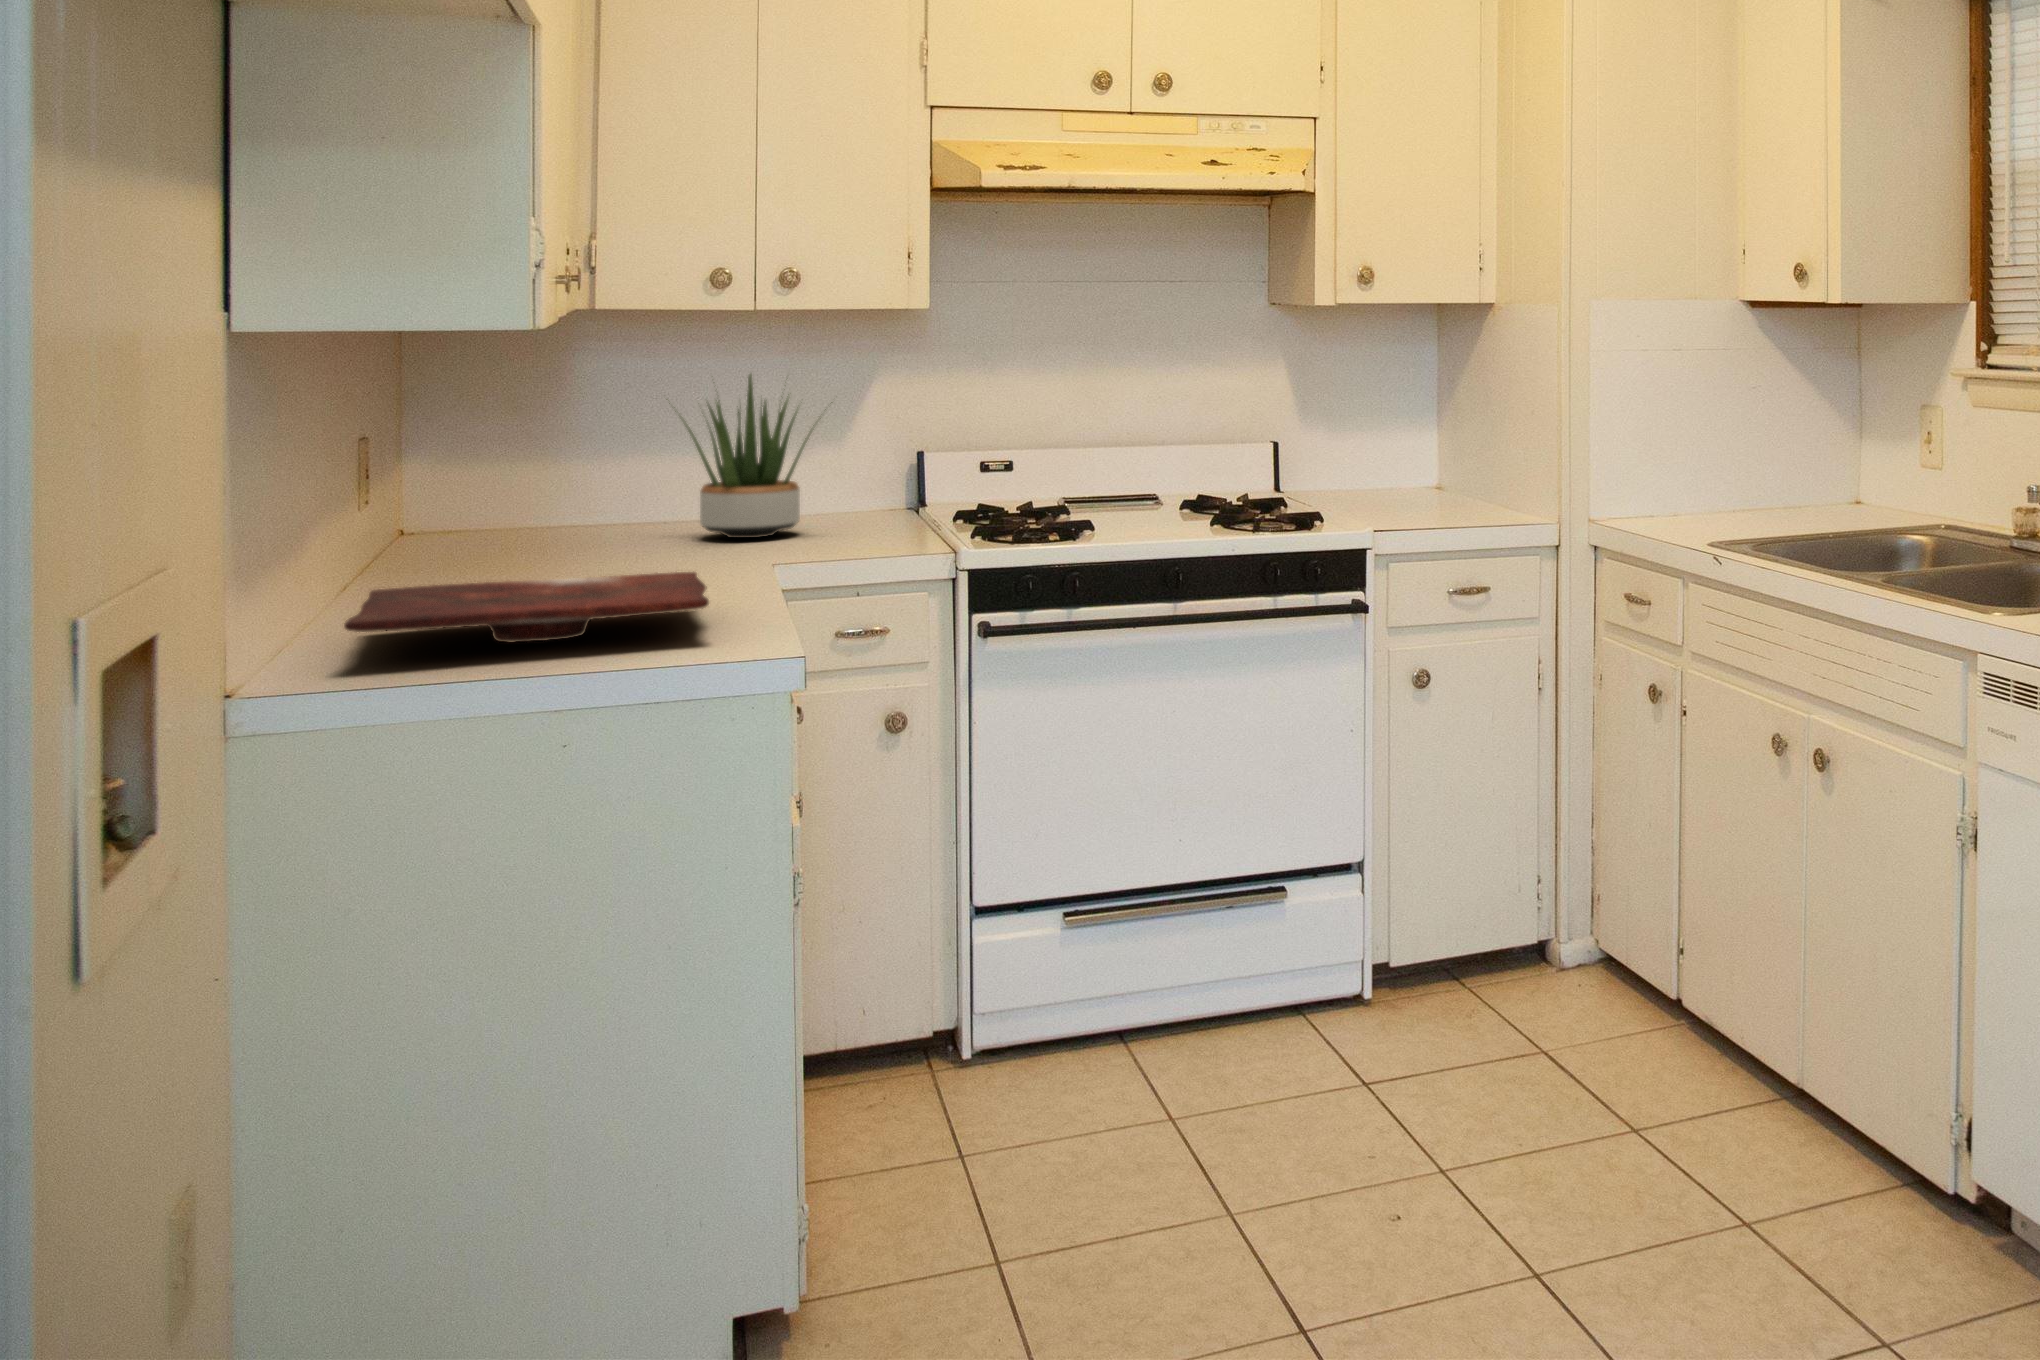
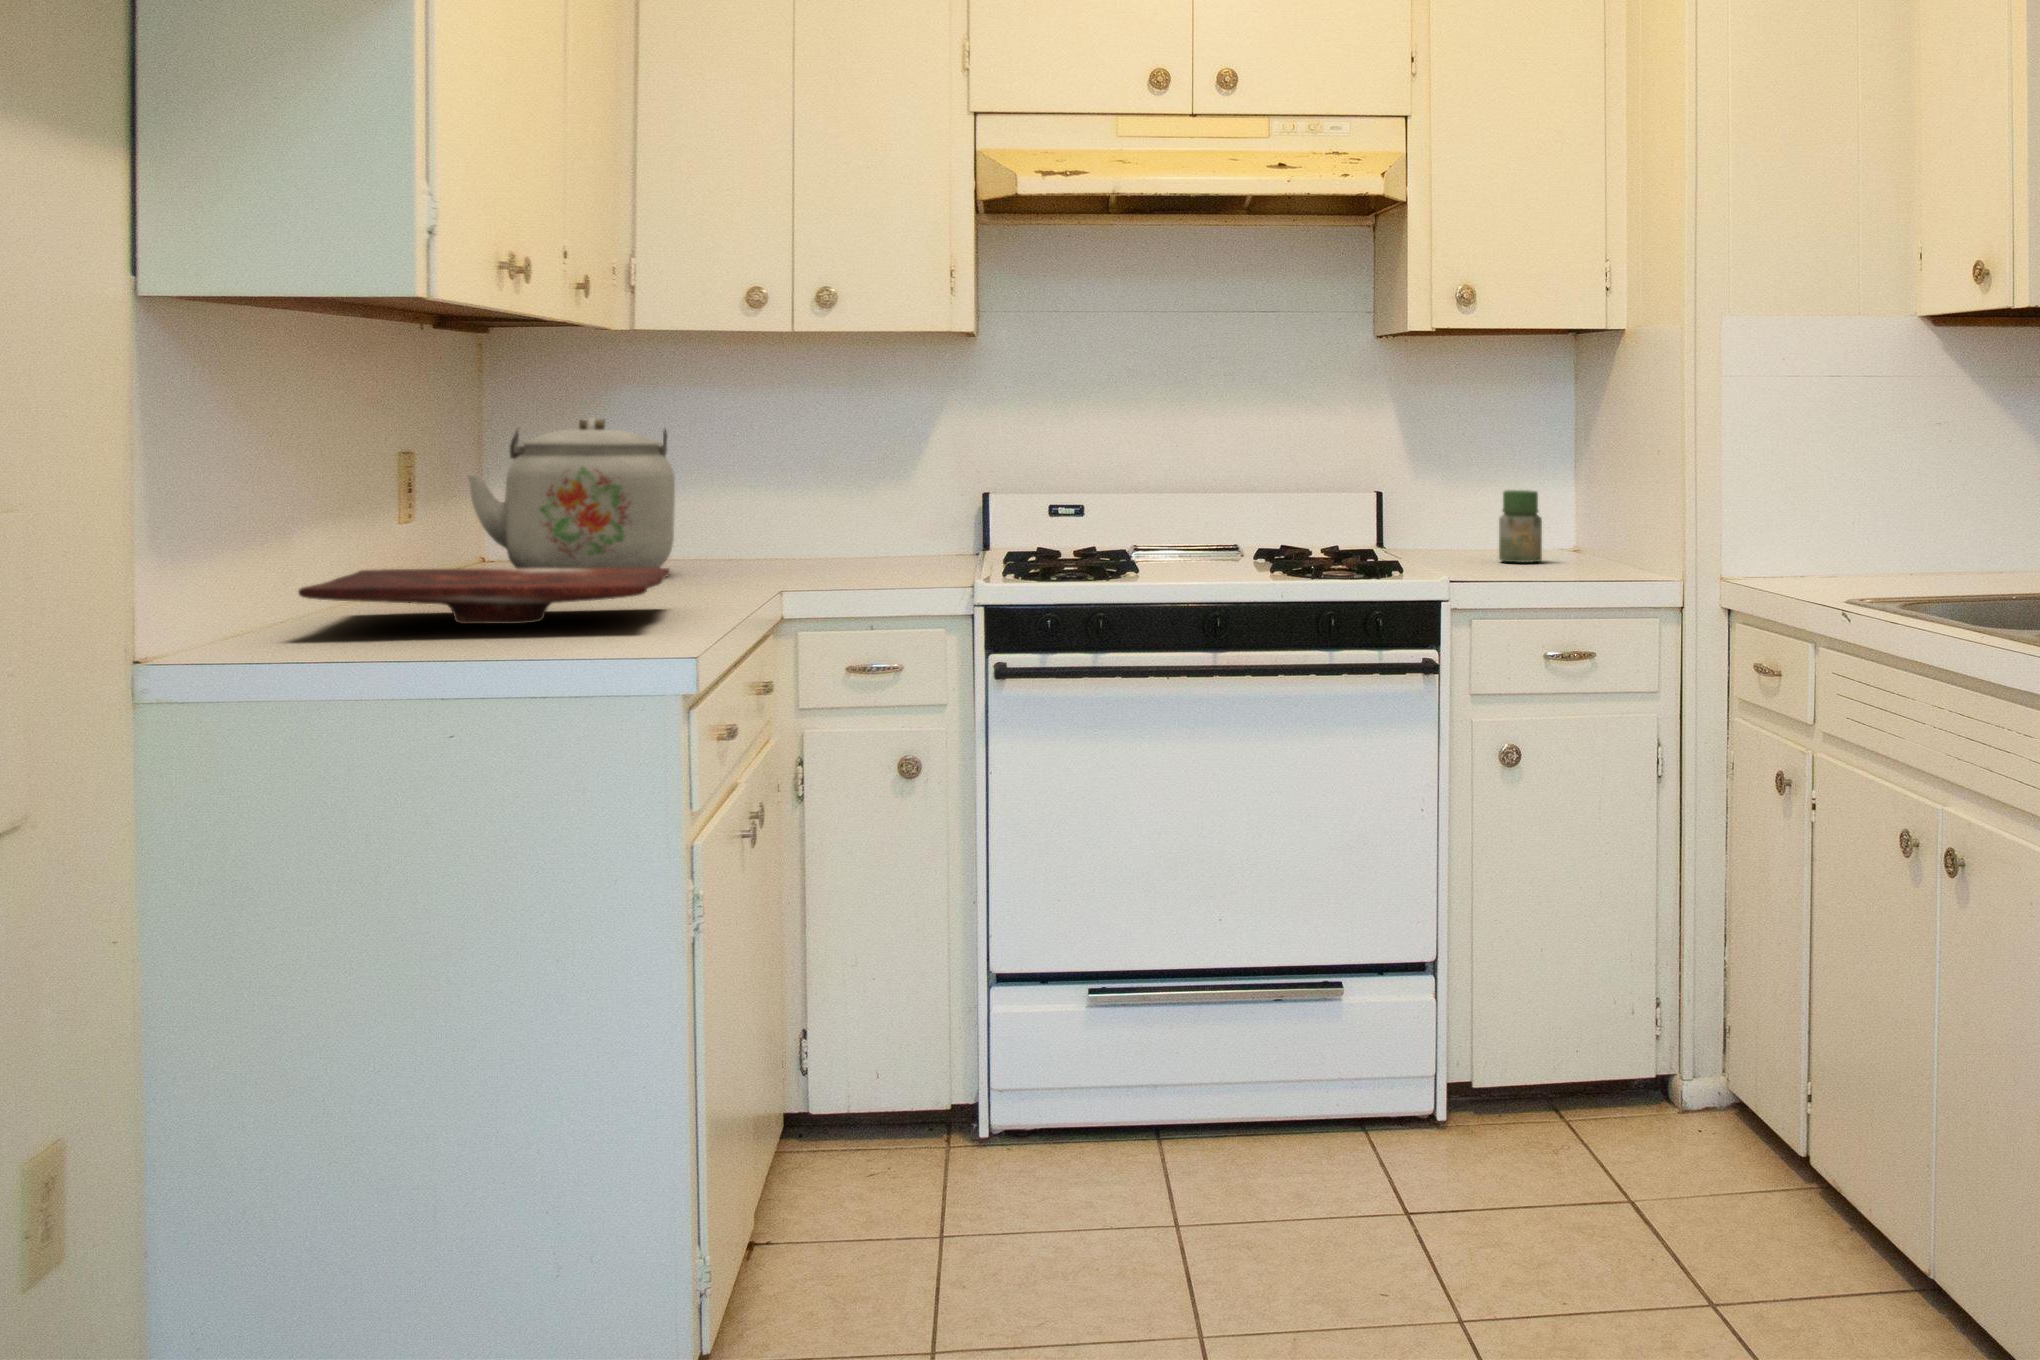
potted plant: present [669,374,832,538] -> none [717,386,879,559]
kettle: none [432,415,651,575] -> present [468,418,675,569]
jar: none [1407,455,1444,517] -> present [1499,490,1542,562]

